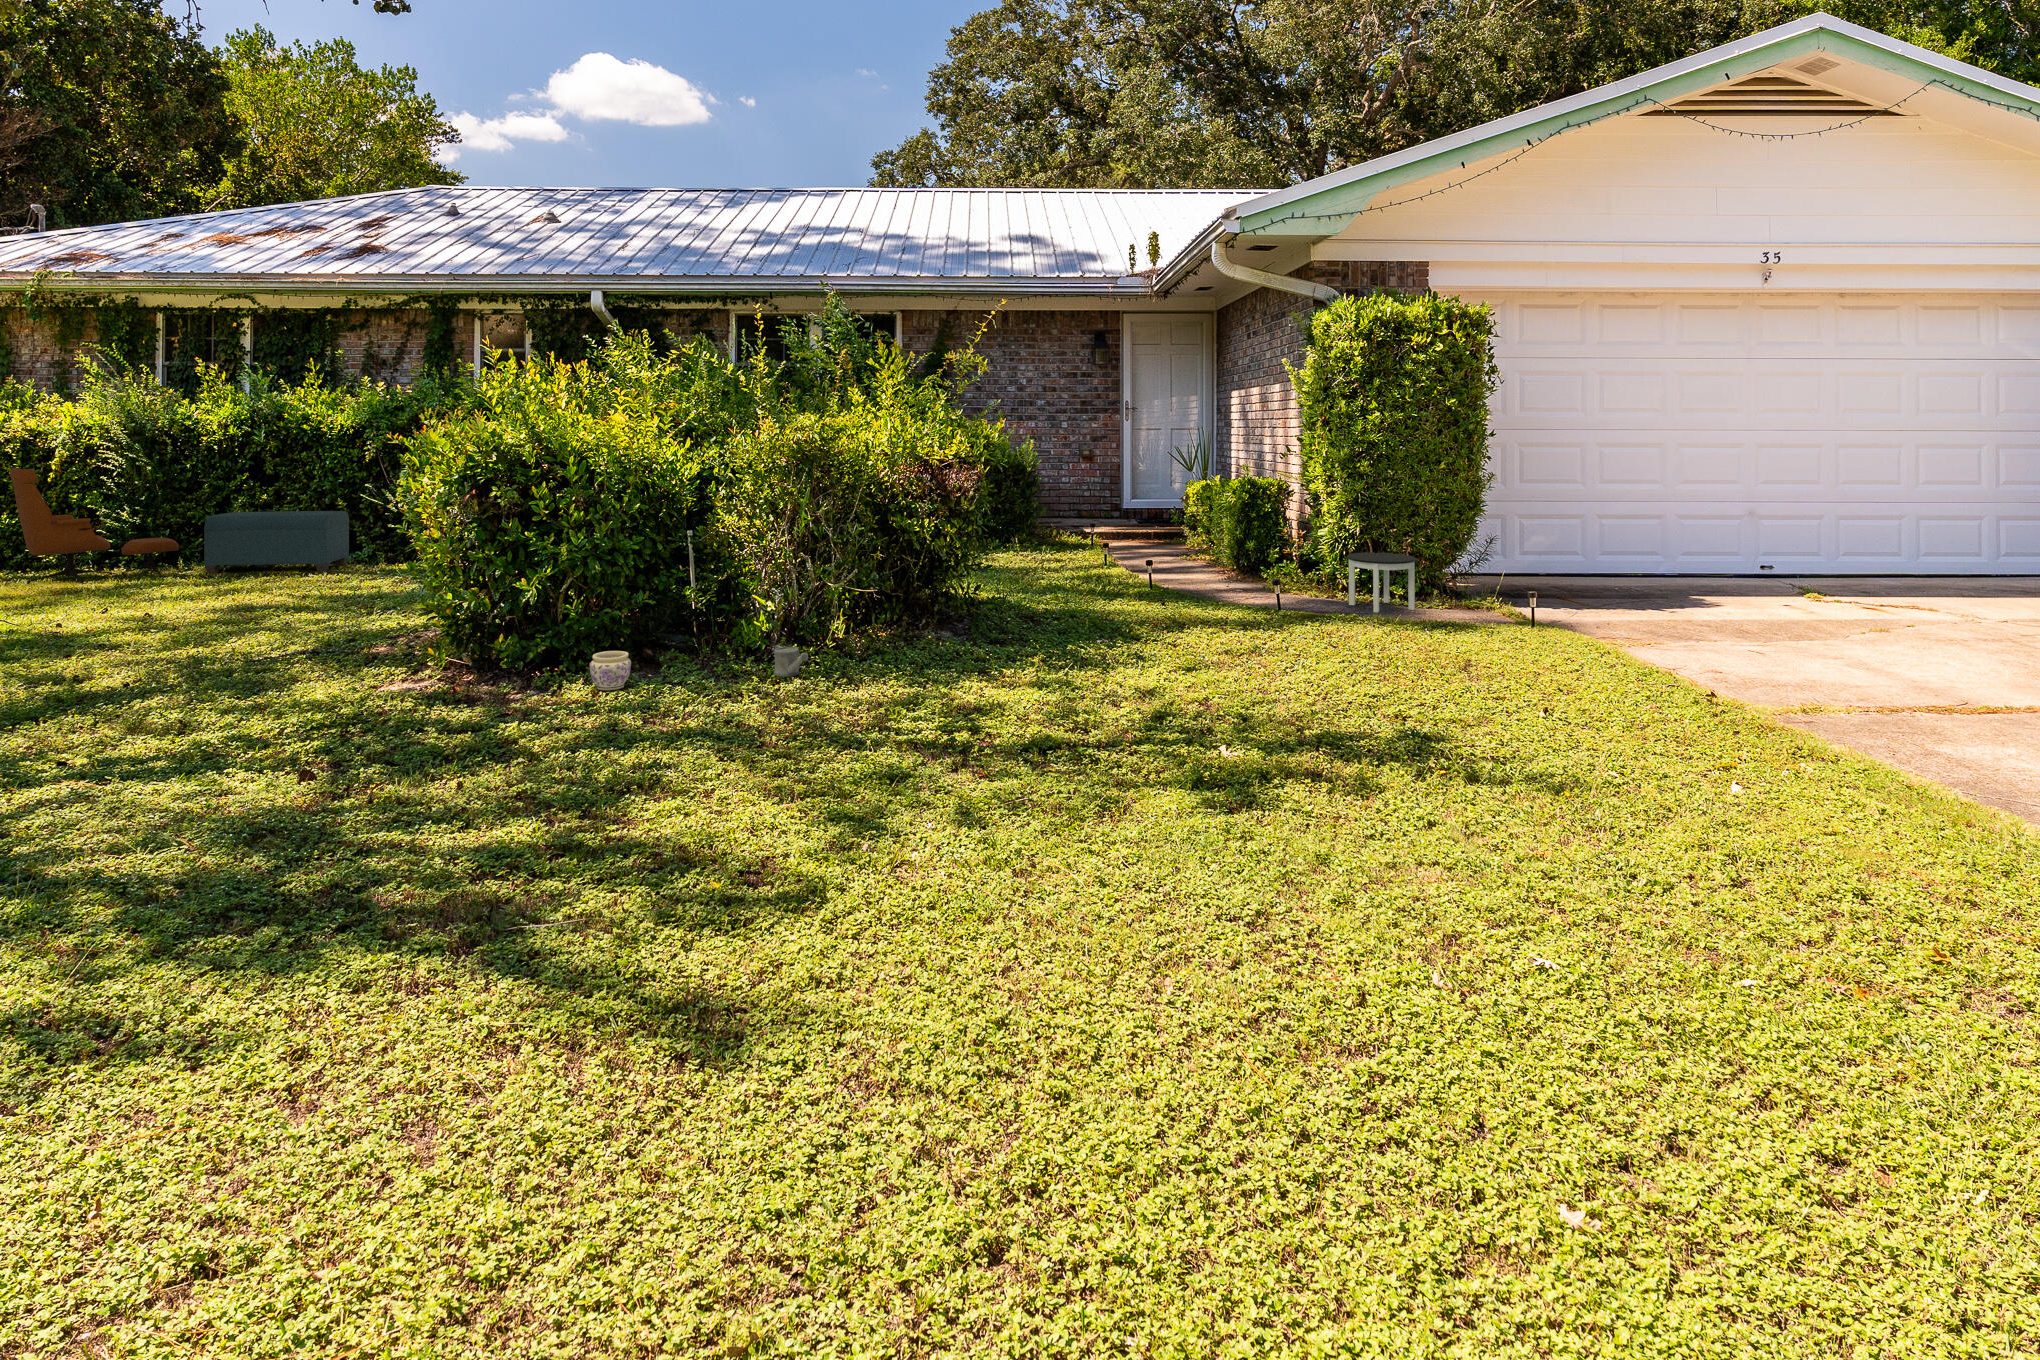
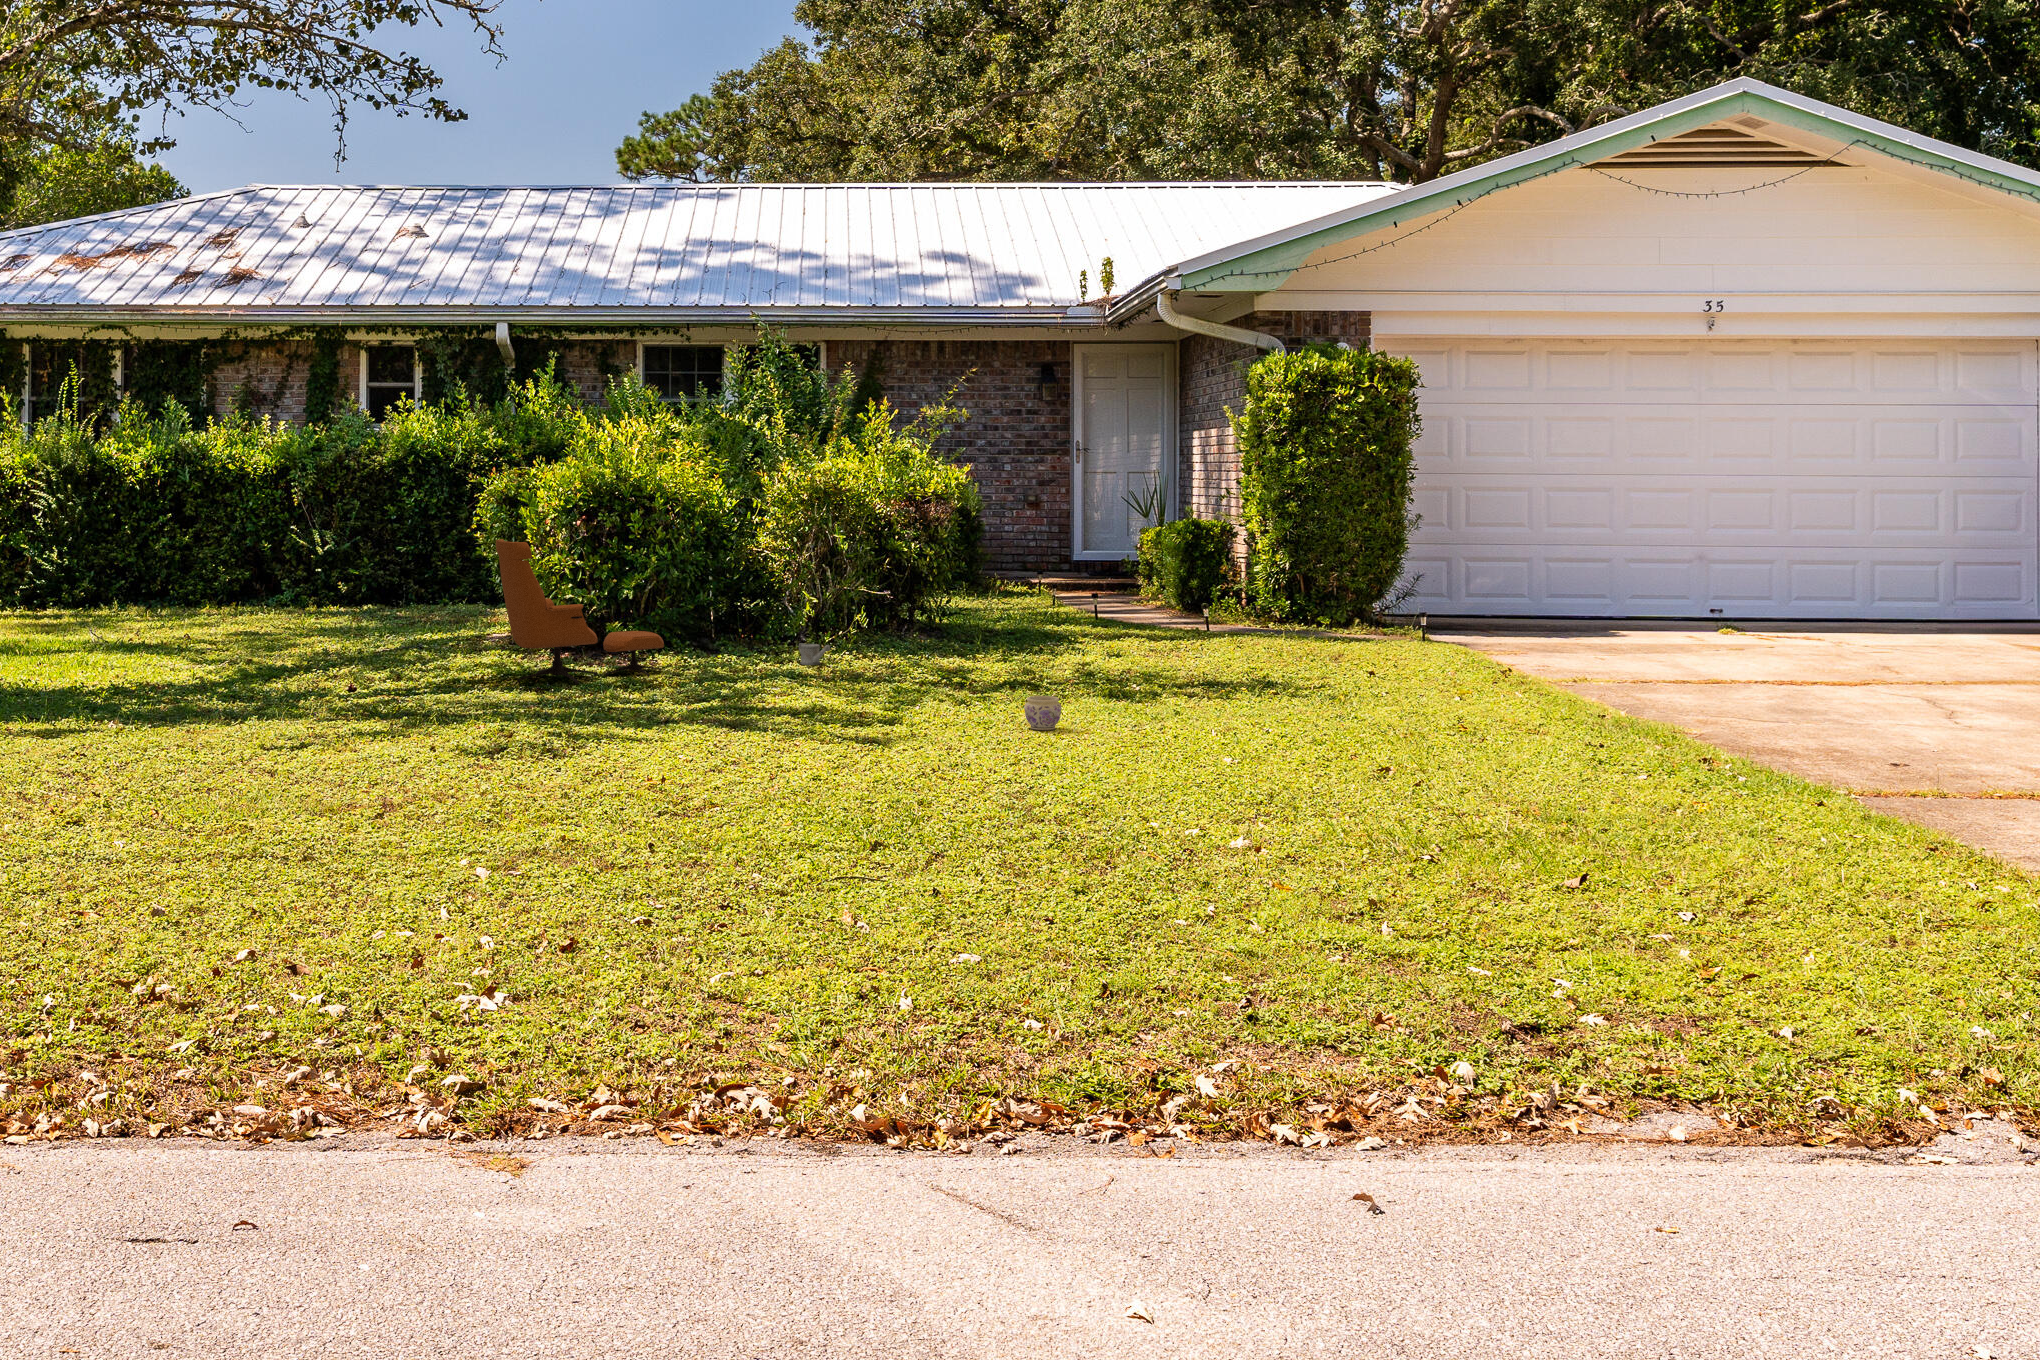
lounge chair: present [10,467,179,584] -> present [496,539,664,684]
bench: present [204,511,349,574] -> none [182,555,307,614]
round table: present [1347,552,1416,613] -> none [1275,585,1335,635]
planter: present [590,651,631,691] -> present [1024,696,1061,731]

